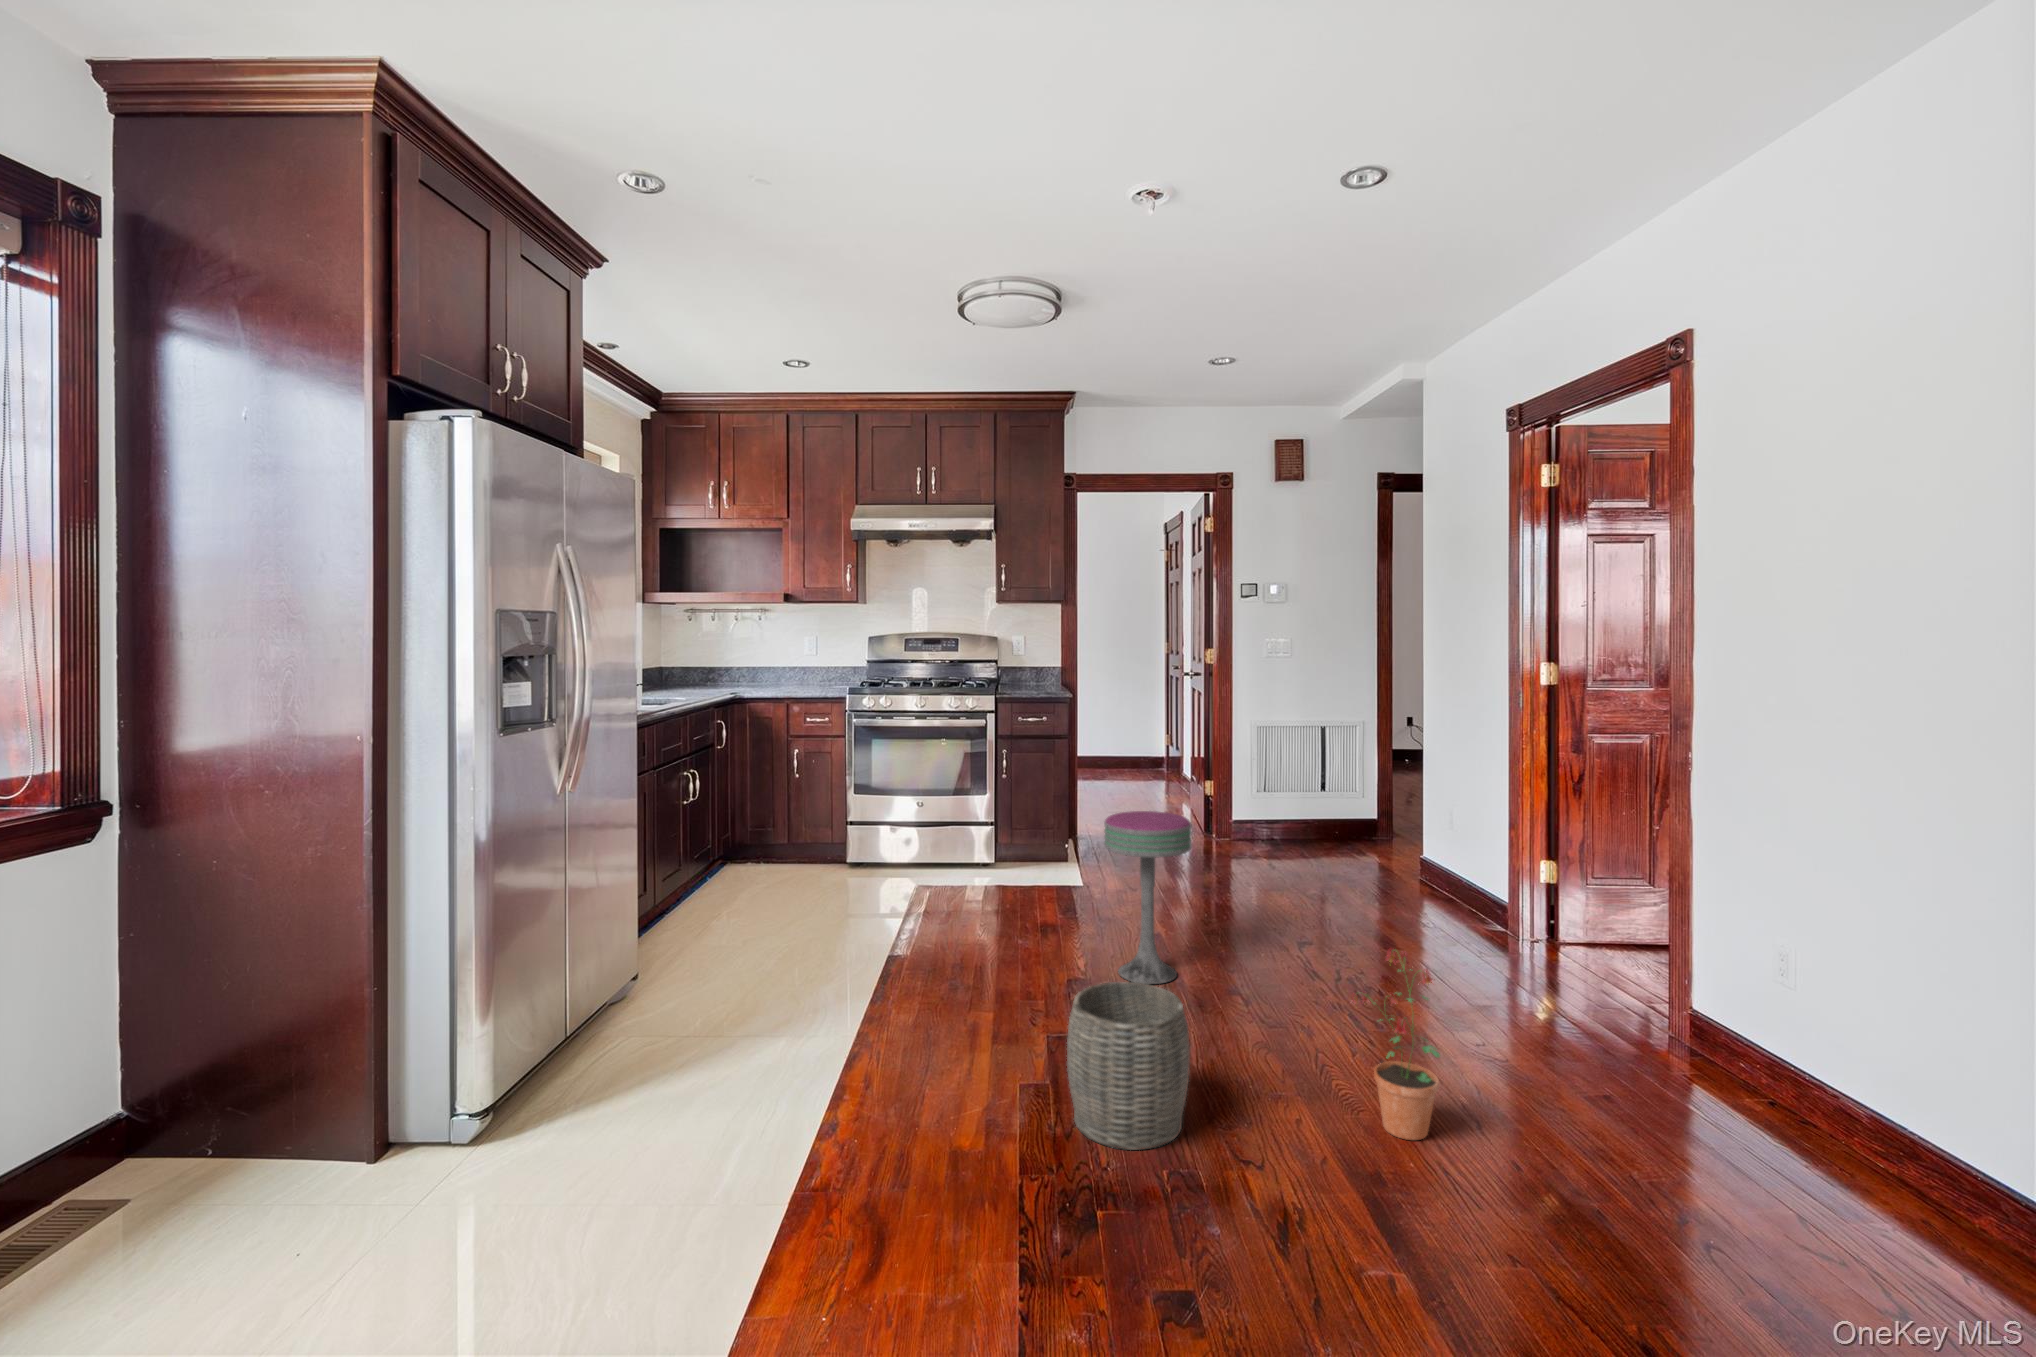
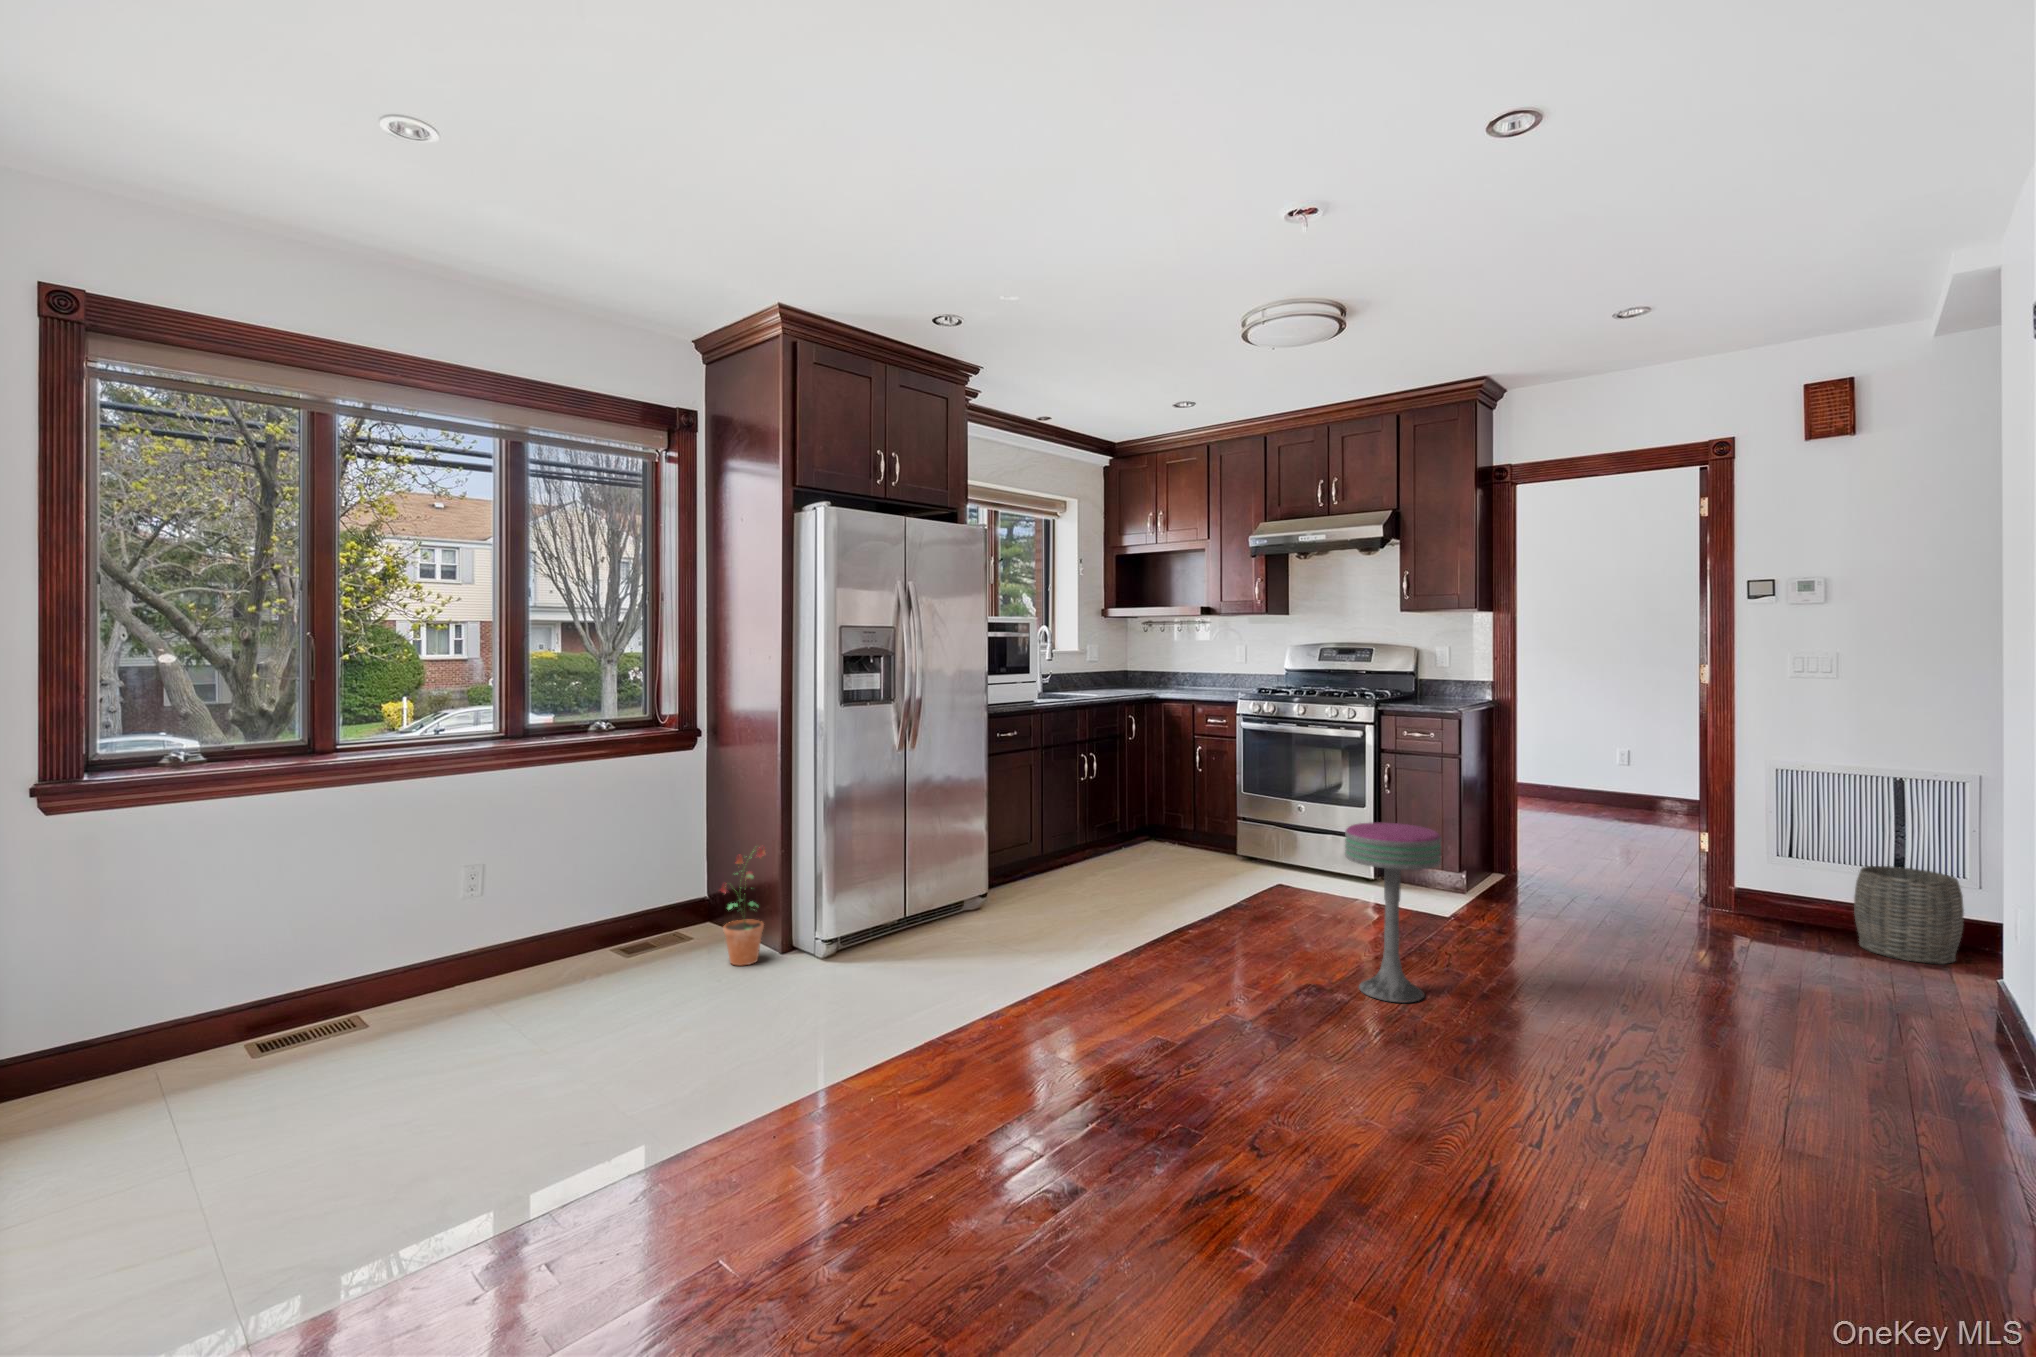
potted plant: present [1352,949,1440,1140] -> present [721,847,765,966]
woven basket: present [1067,982,1190,1150] -> present [1854,866,1964,964]

